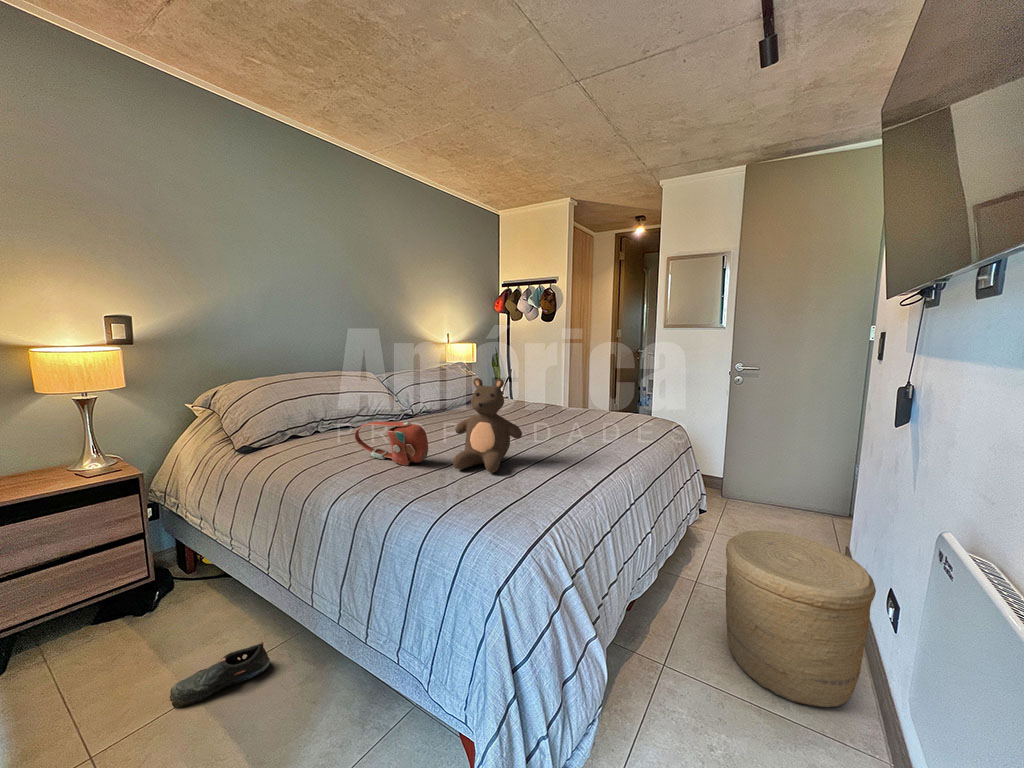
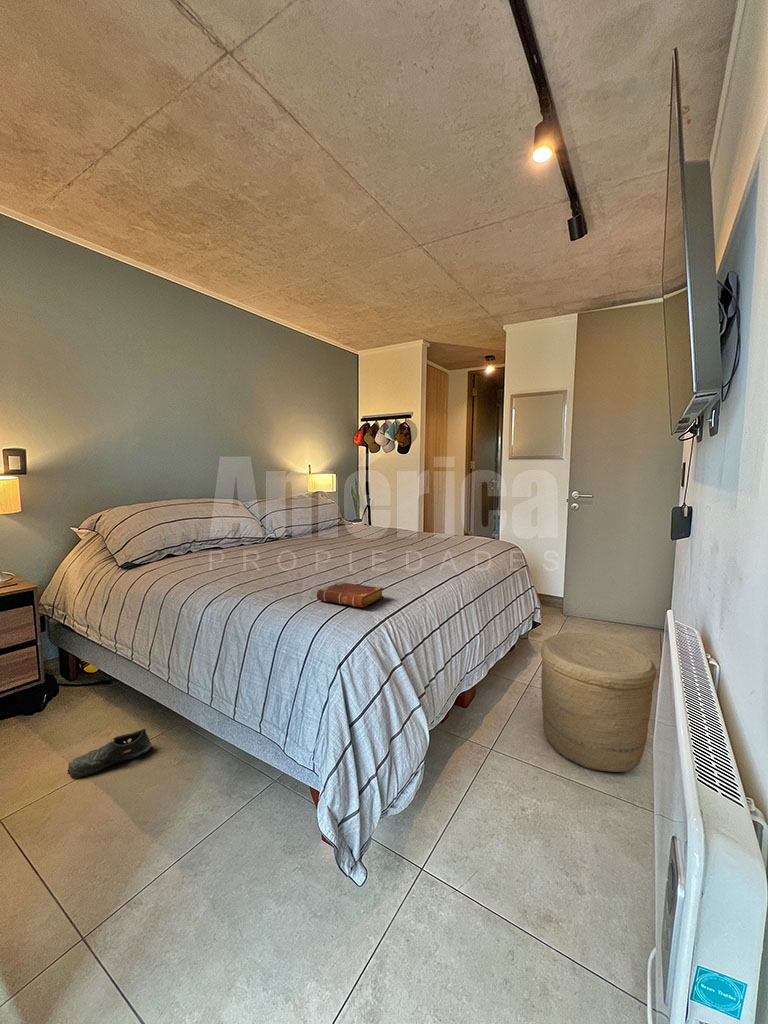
teddy bear: present [453,378,522,473] -> none [308,502,368,582]
handbag: present [354,422,428,465] -> none [224,540,288,577]
book: none [466,475,547,512] -> present [317,582,384,607]

